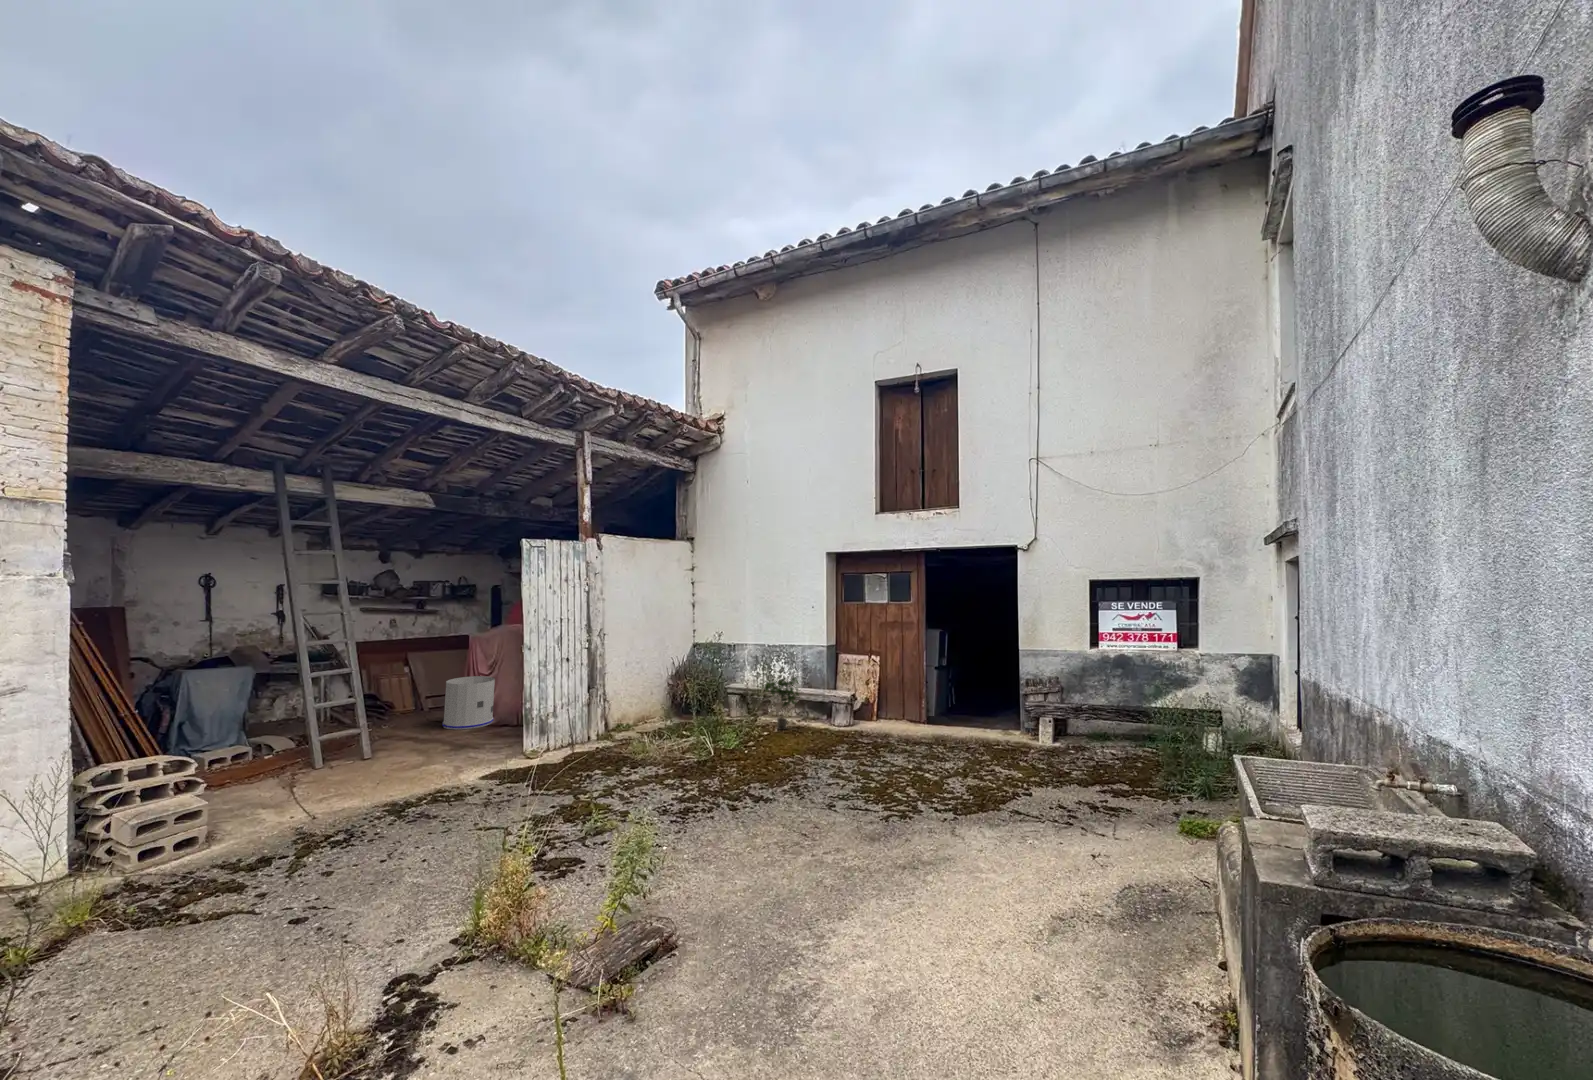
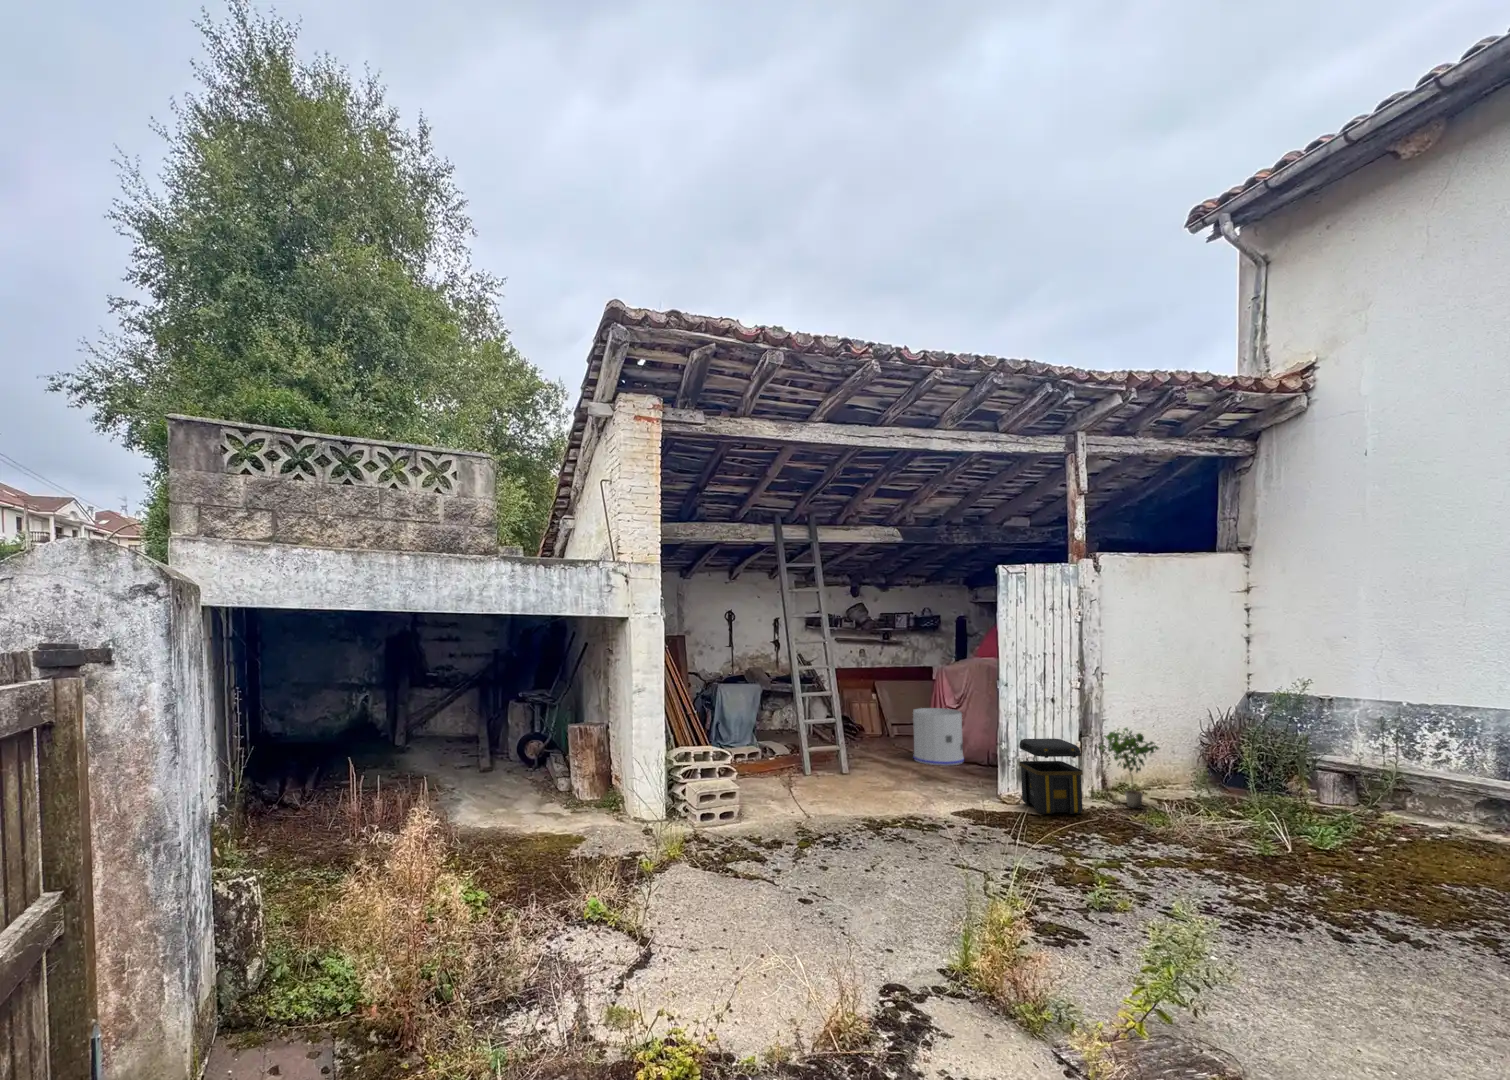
potted plant: present [765,678,799,730] -> present [1098,728,1159,808]
toolbox: none [542,697,592,760] -> present [1019,739,1083,814]

